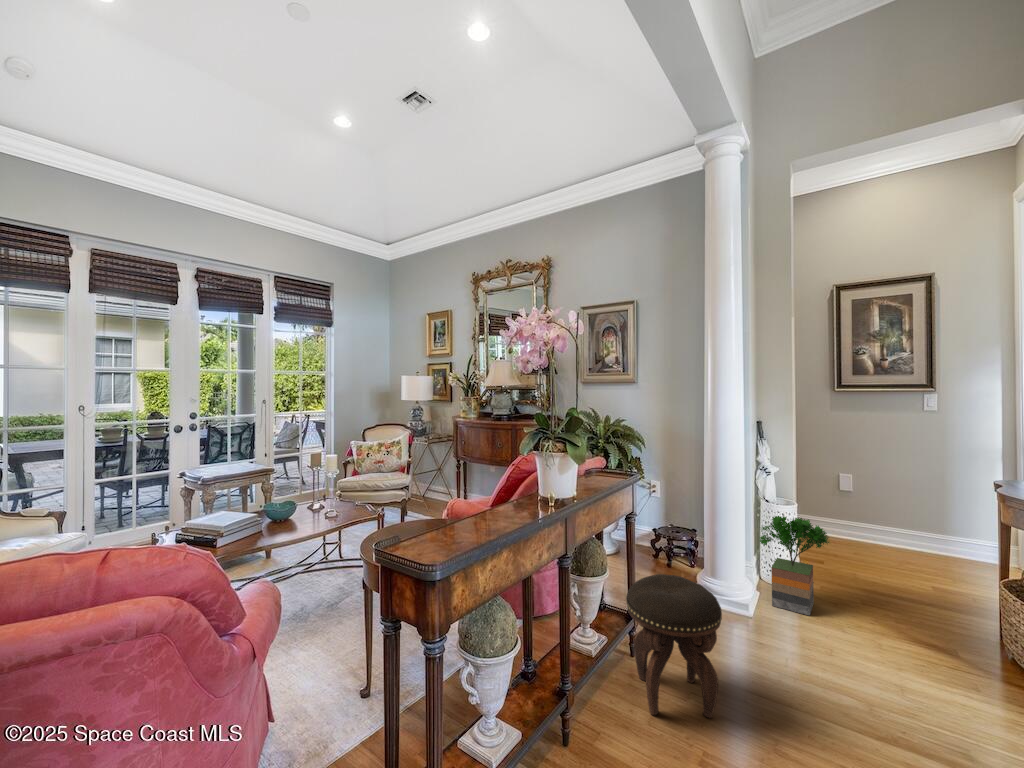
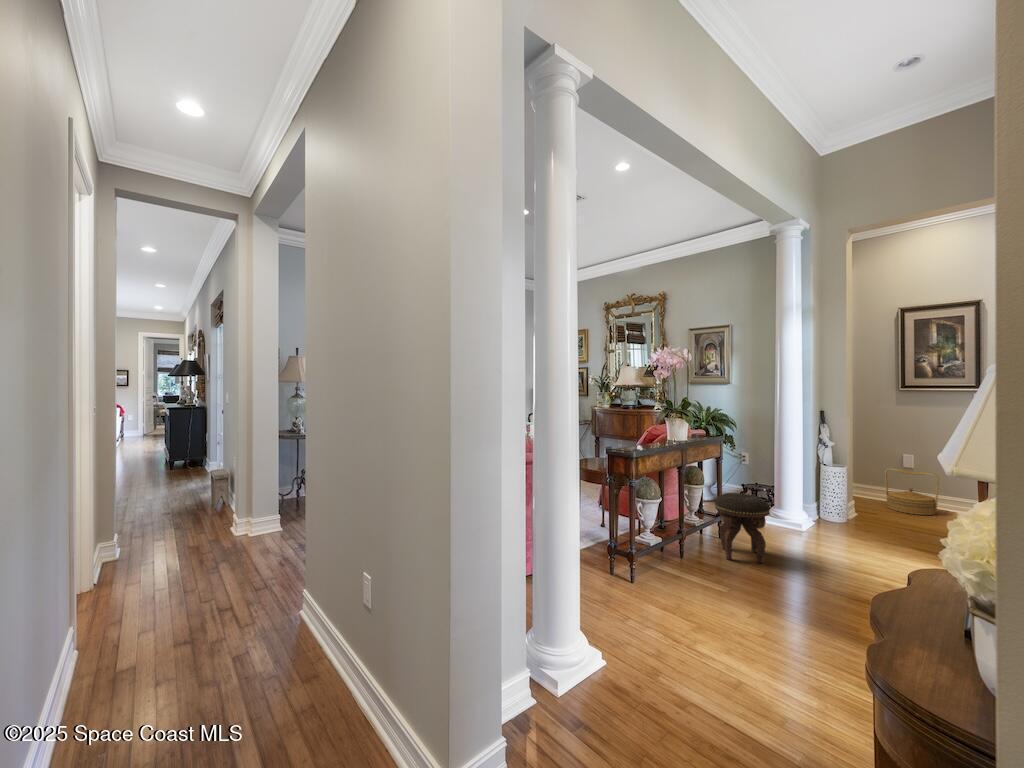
woven basket: none [823,494,890,557] -> present [885,468,939,515]
potted tree: present [760,516,829,616] -> none [813,473,867,536]

